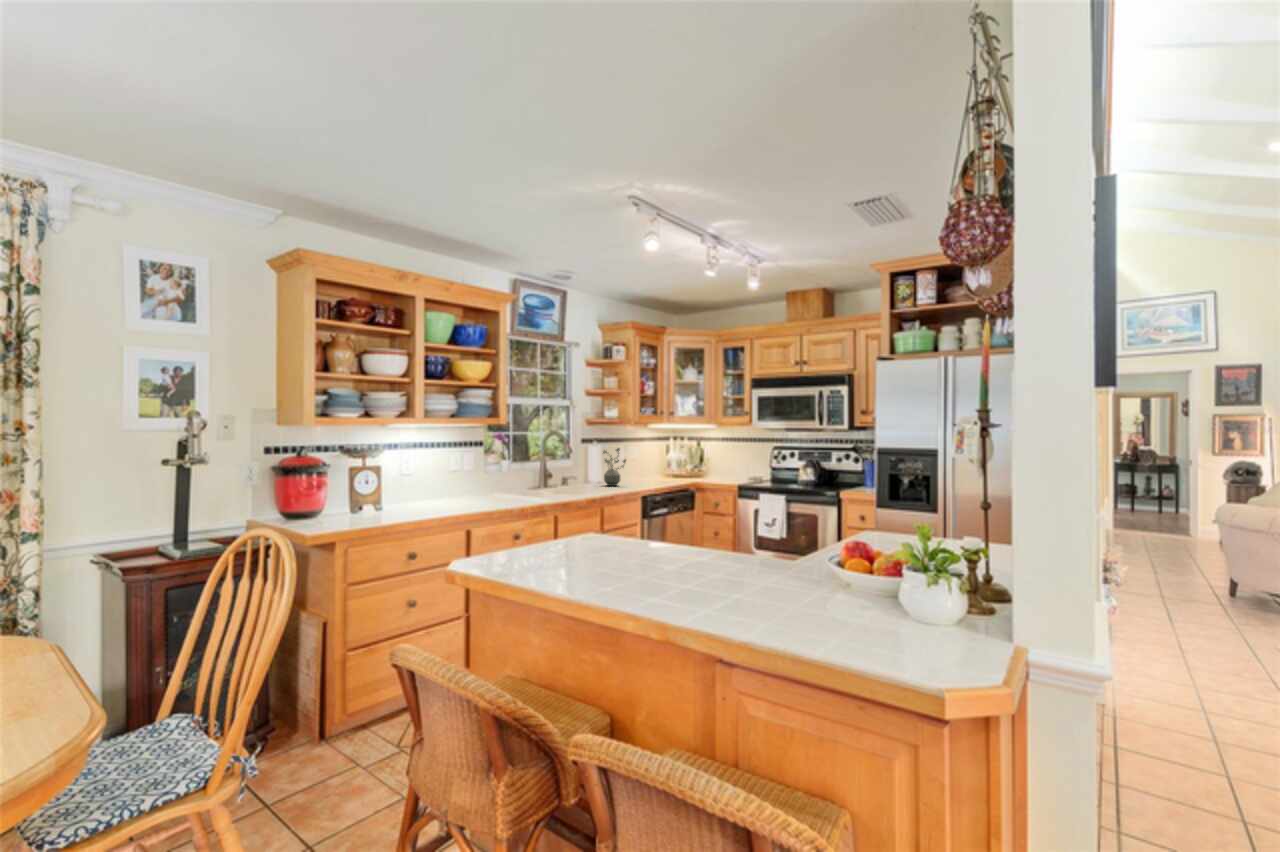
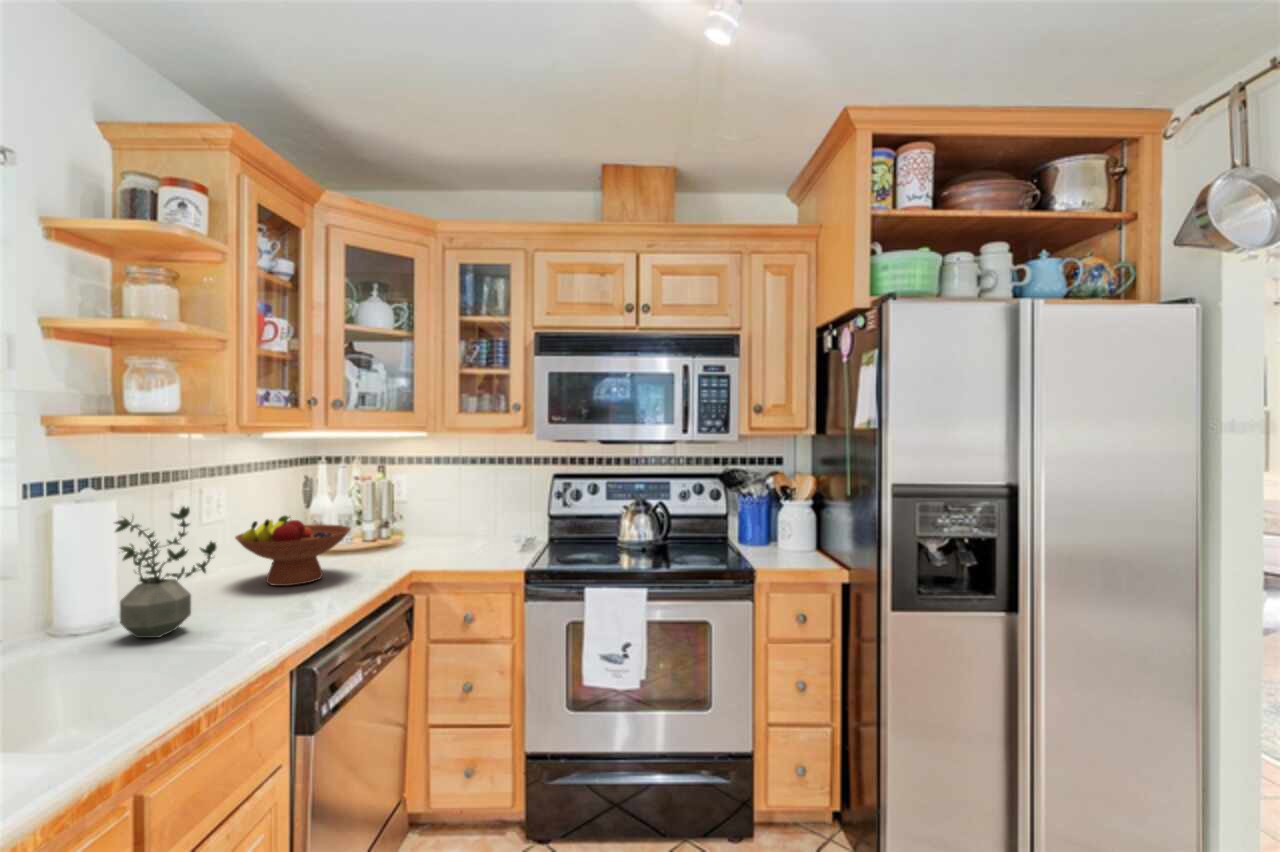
fruit bowl: none [635,457,673,482] -> present [235,516,350,586]

